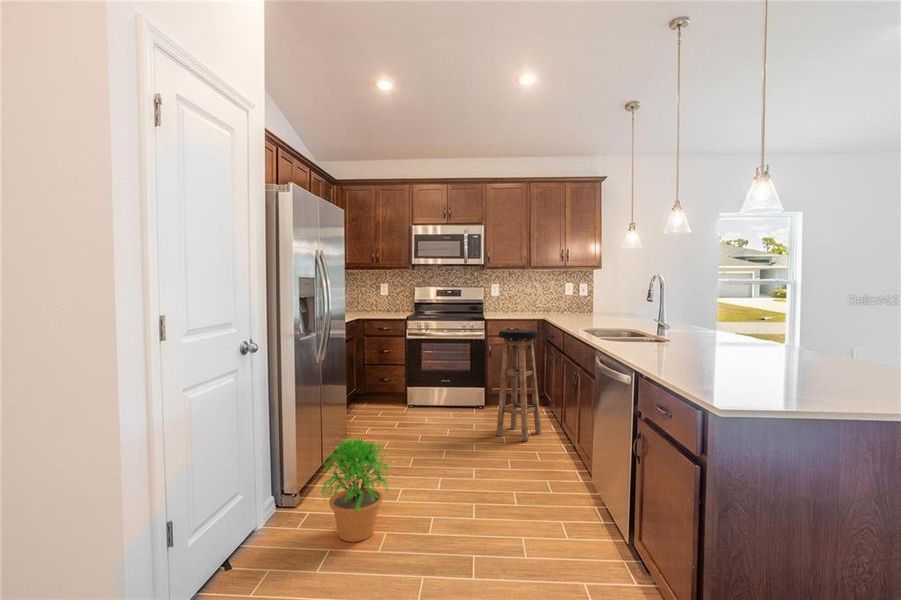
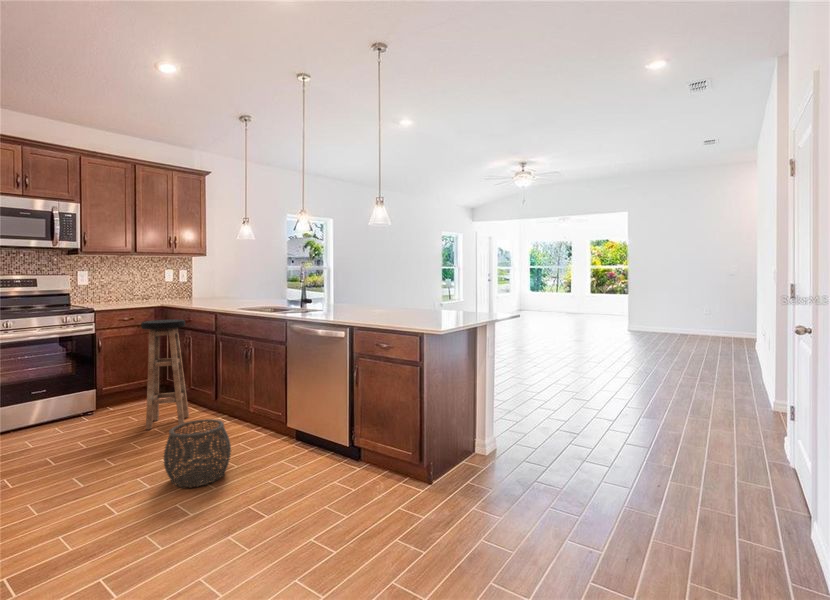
woven basket: none [444,437,511,513] -> present [164,419,231,488]
potted plant: present [321,438,390,542] -> none [55,443,150,557]

